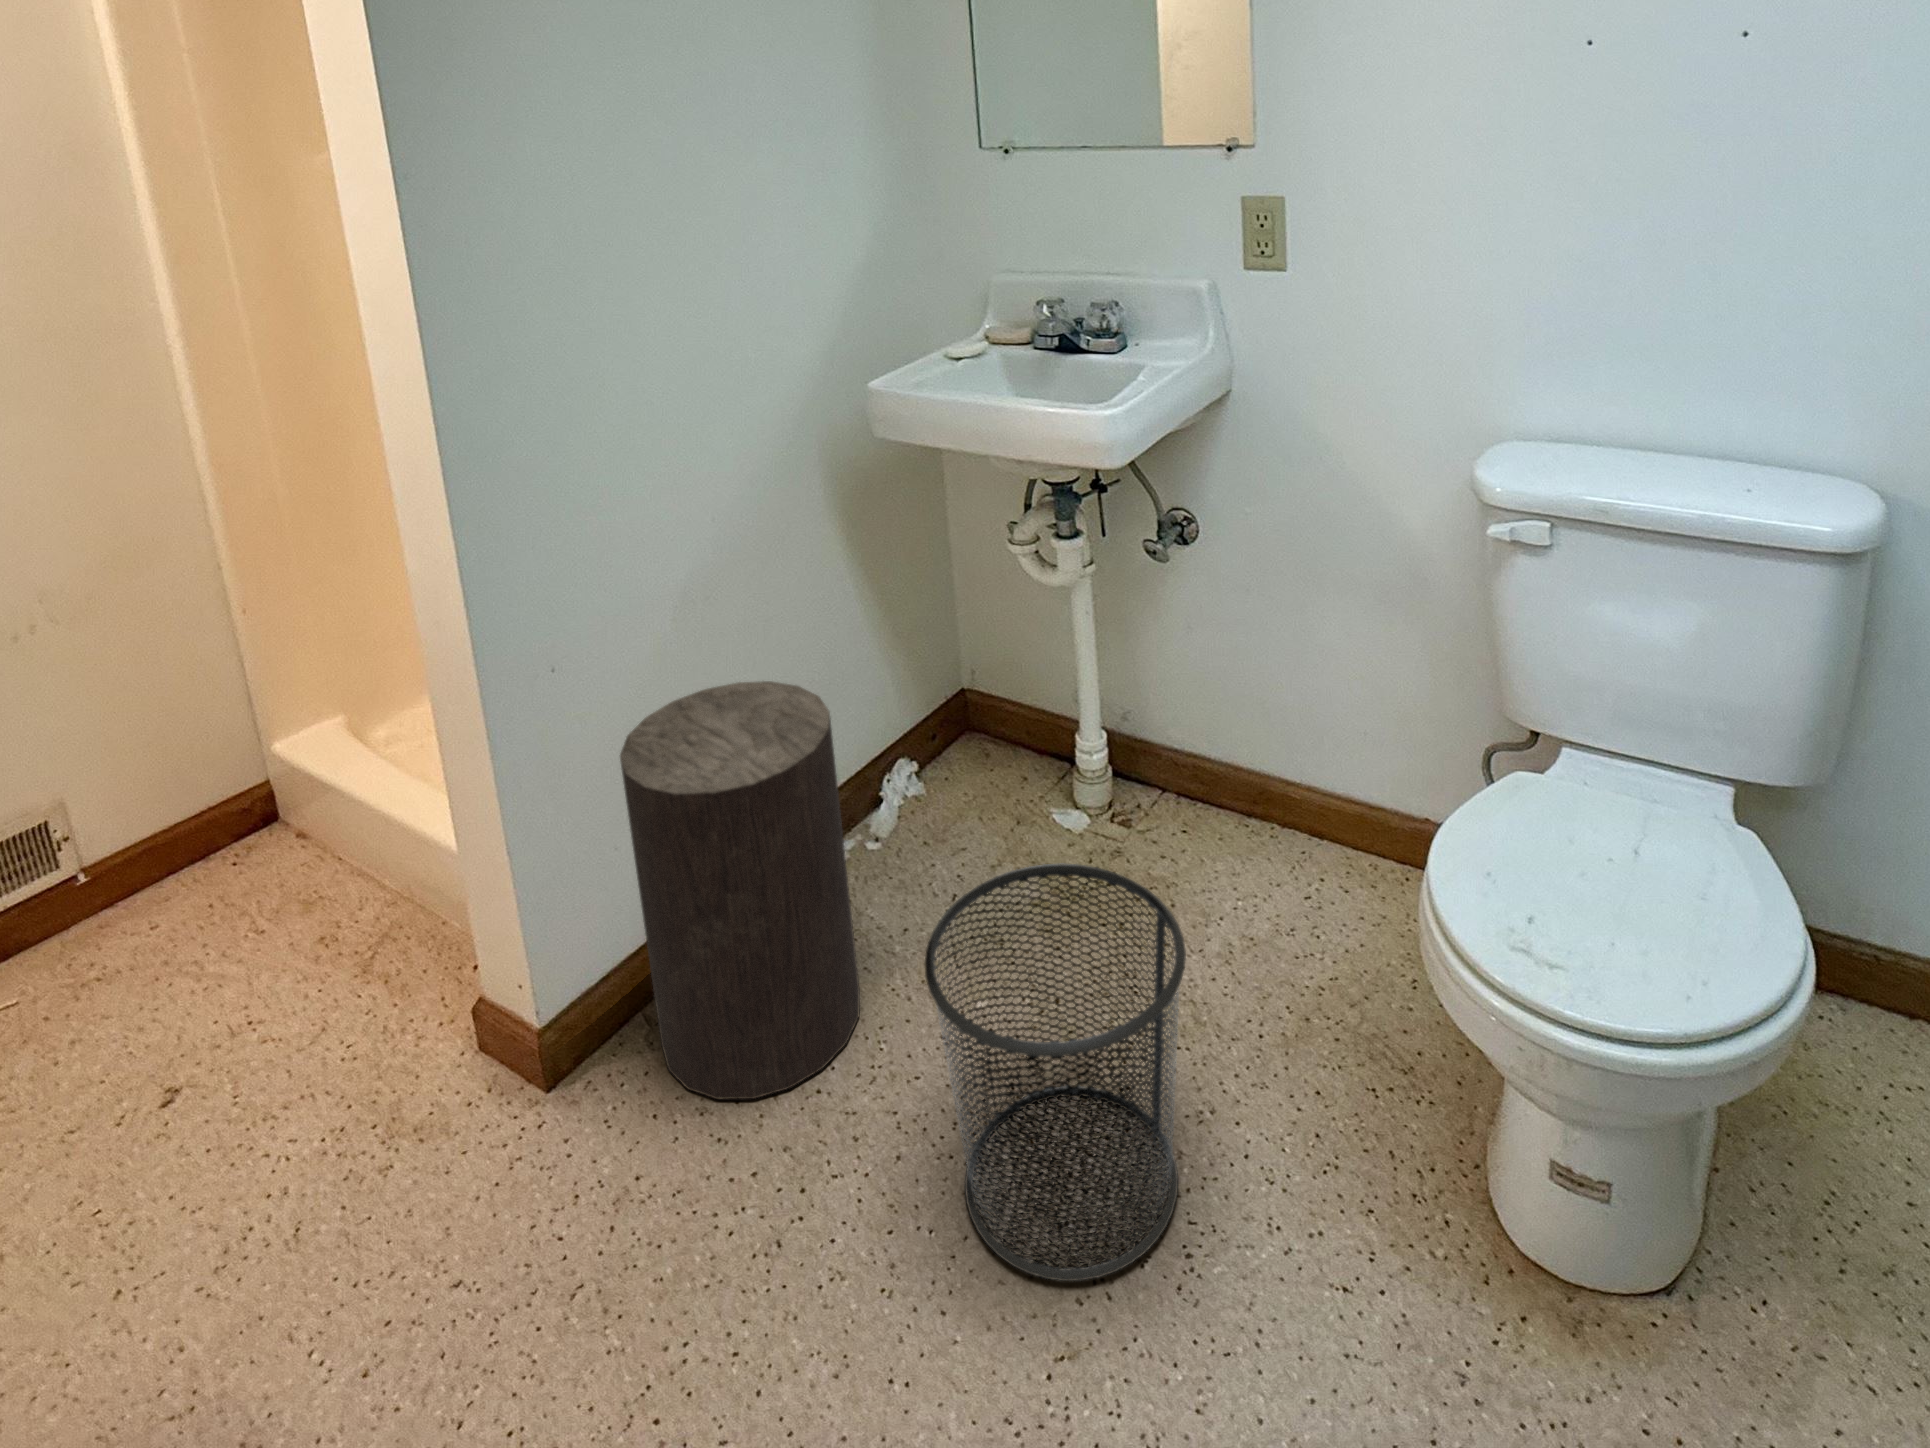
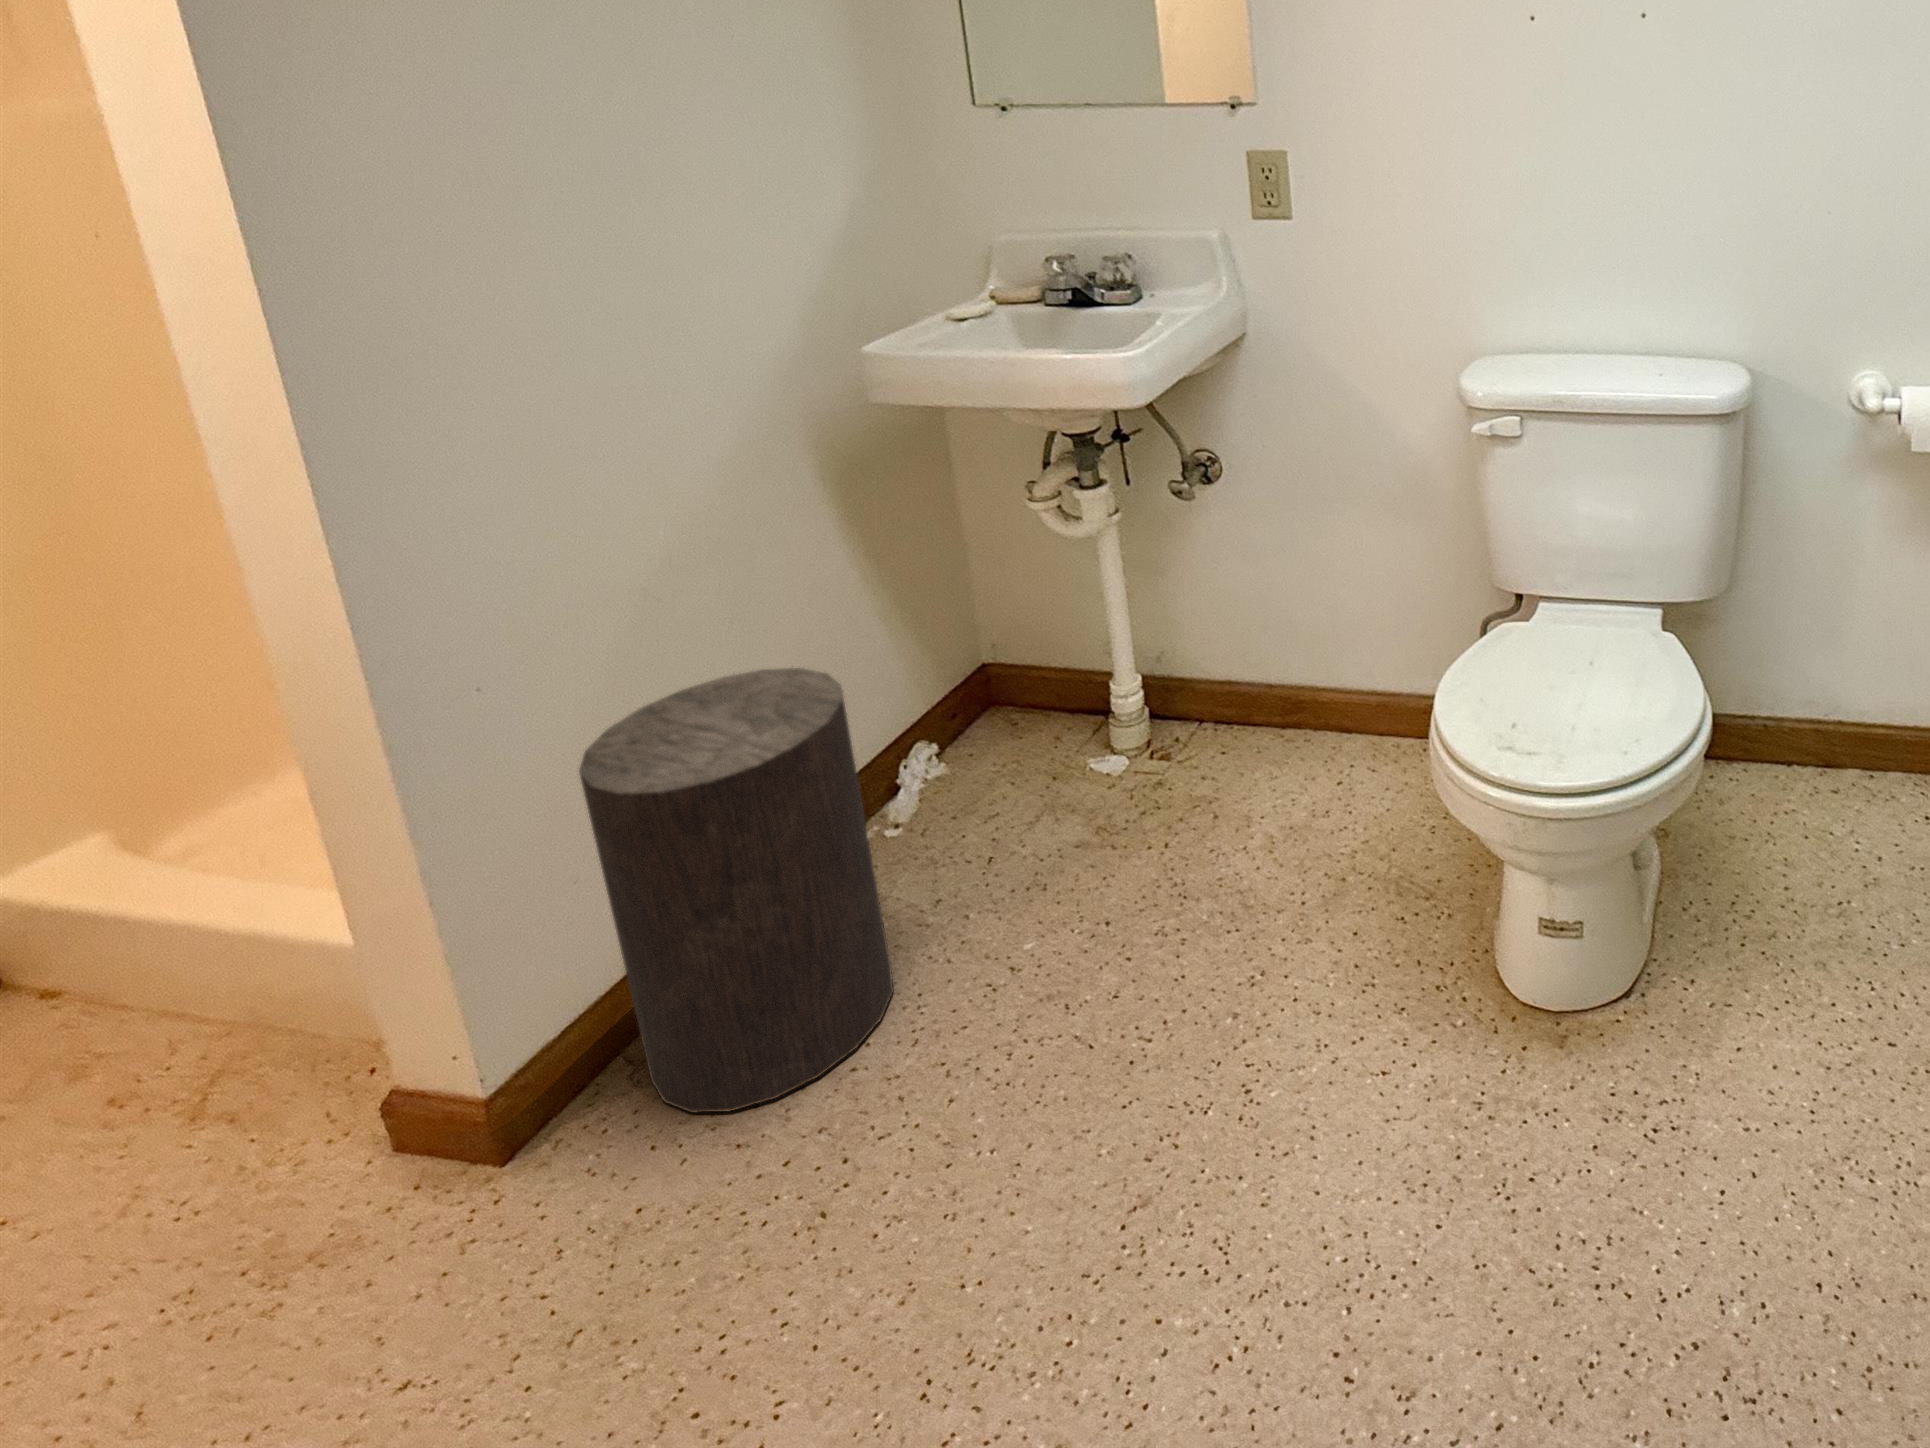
waste bin: present [925,863,1186,1281] -> none [971,777,1234,1153]

